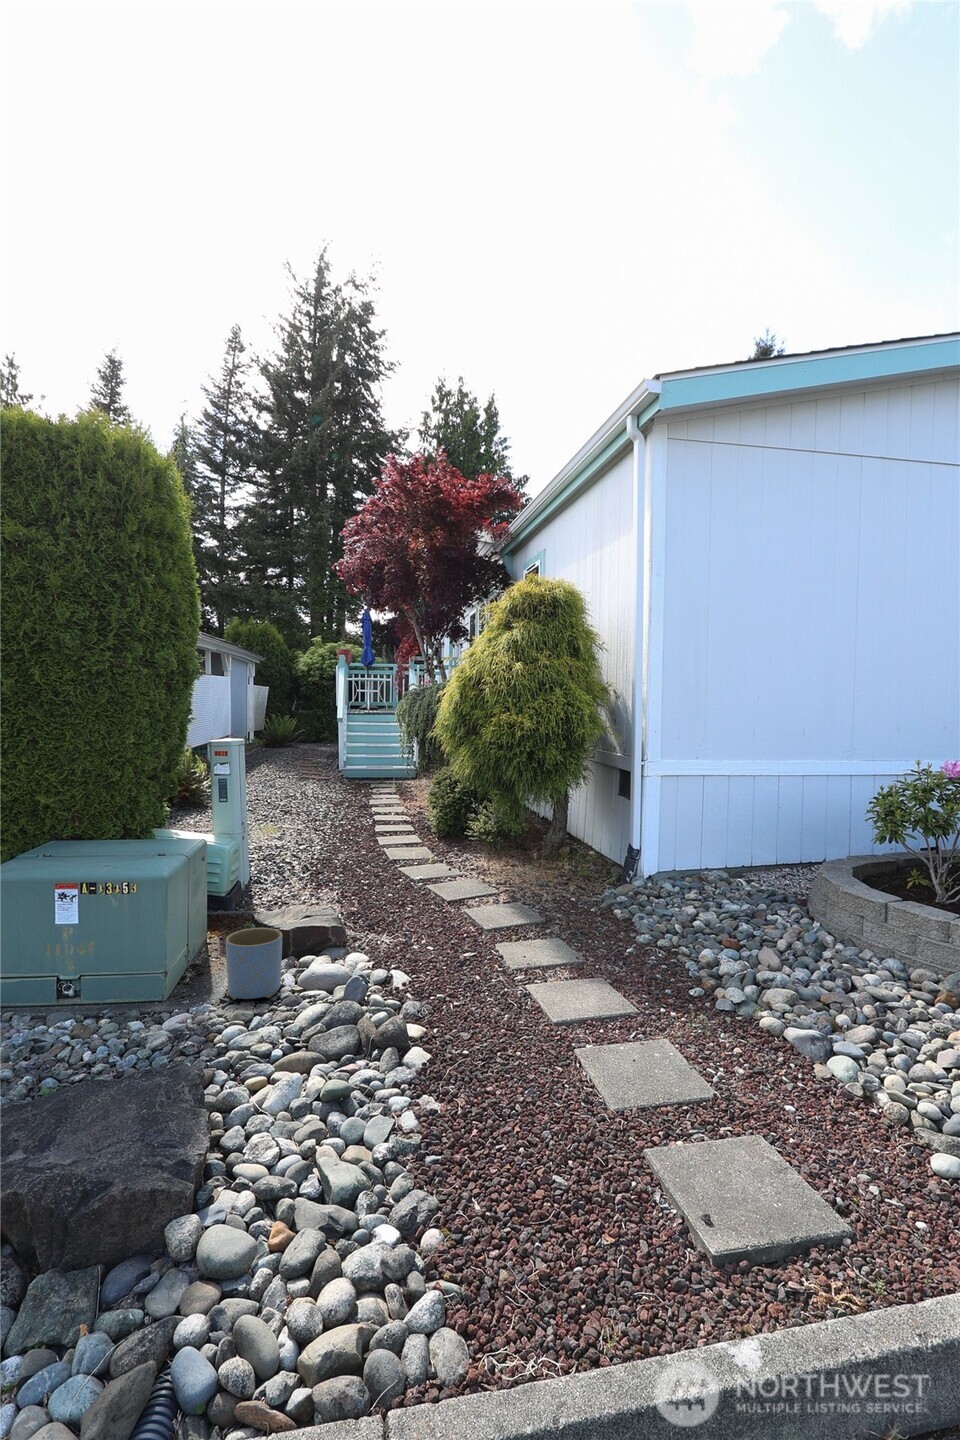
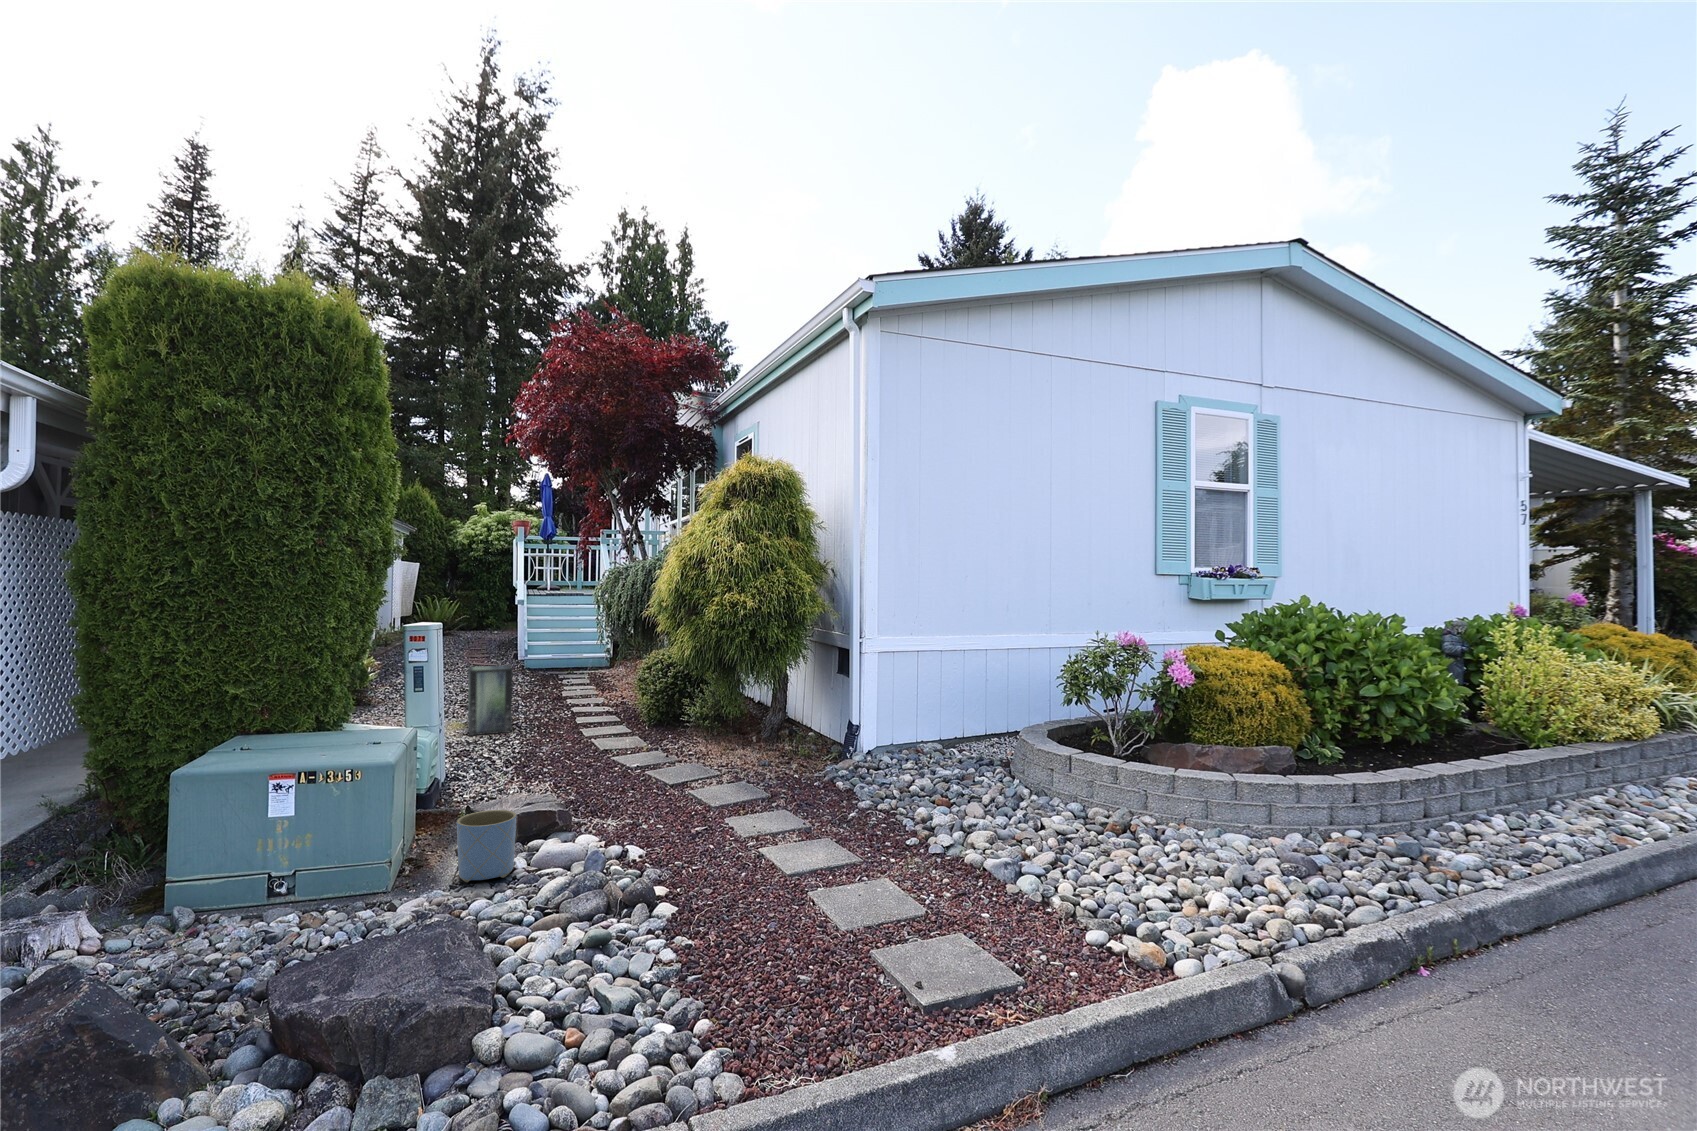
storage box: none [281,776,317,839] -> present [468,665,513,735]

